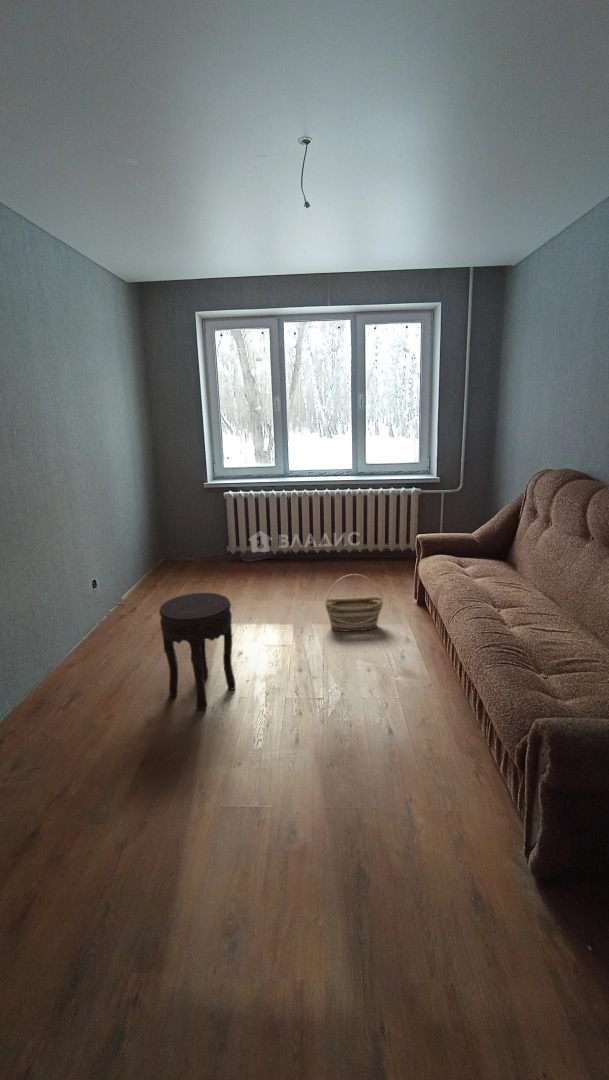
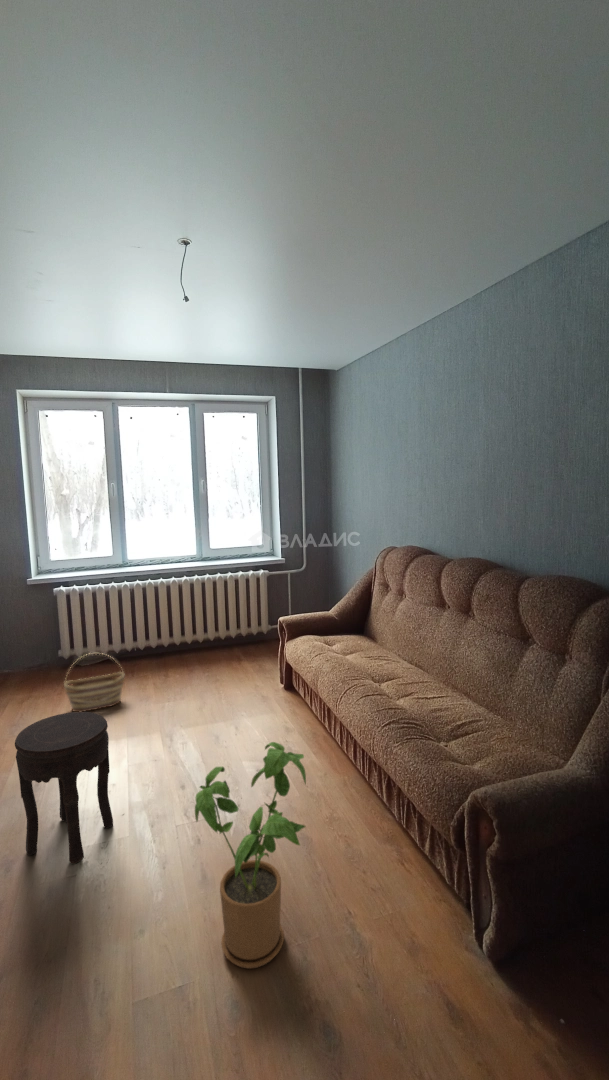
basket: present [325,594,383,631] -> present [64,654,124,712]
house plant: none [270,640,376,825] -> present [195,742,306,968]

